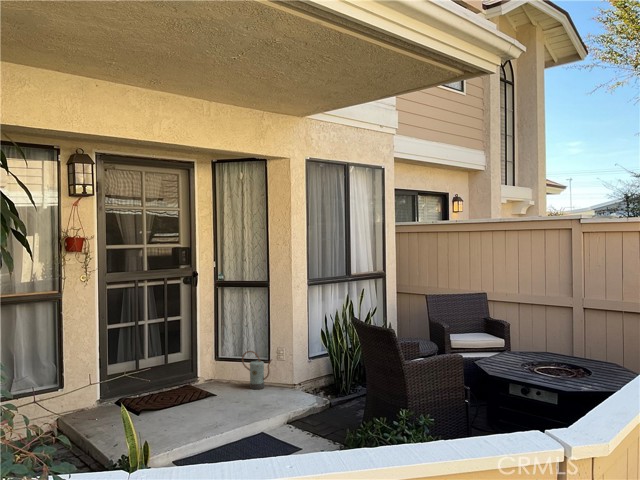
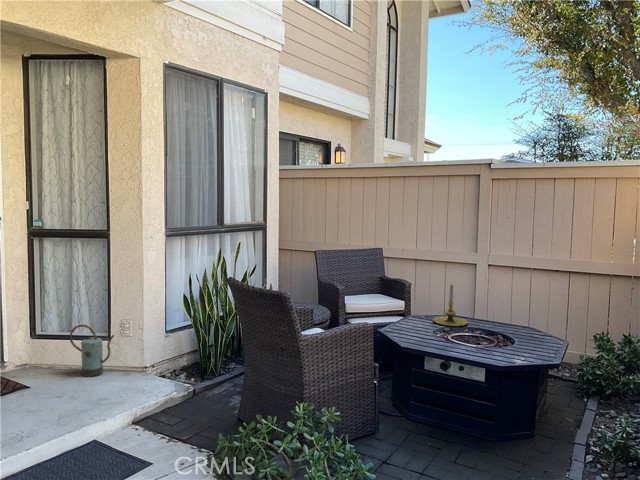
candle holder: none [524,325,555,361] -> present [433,285,468,326]

